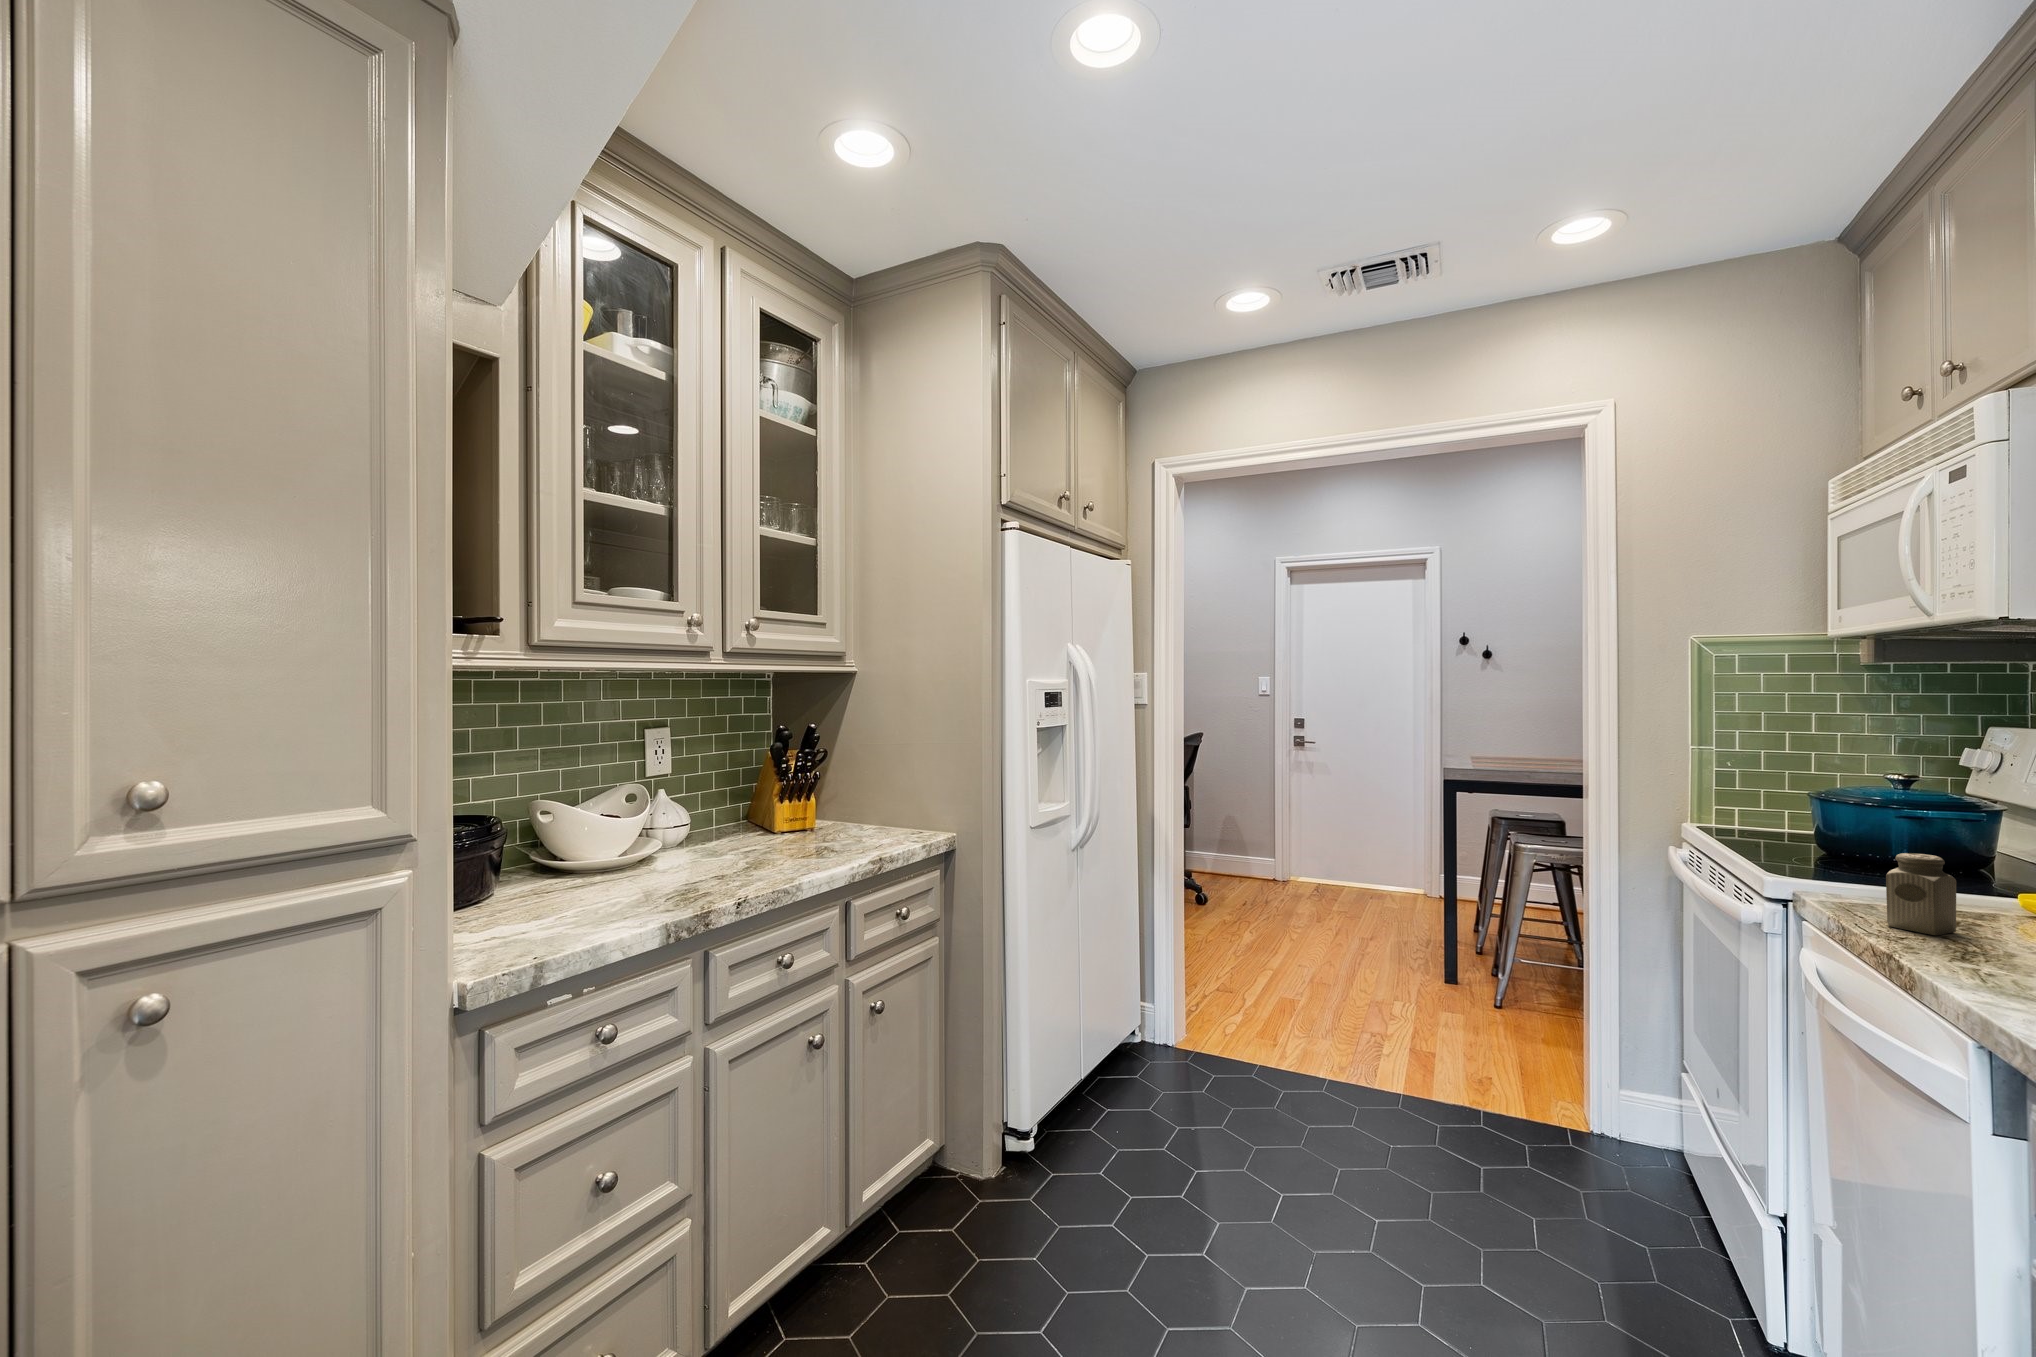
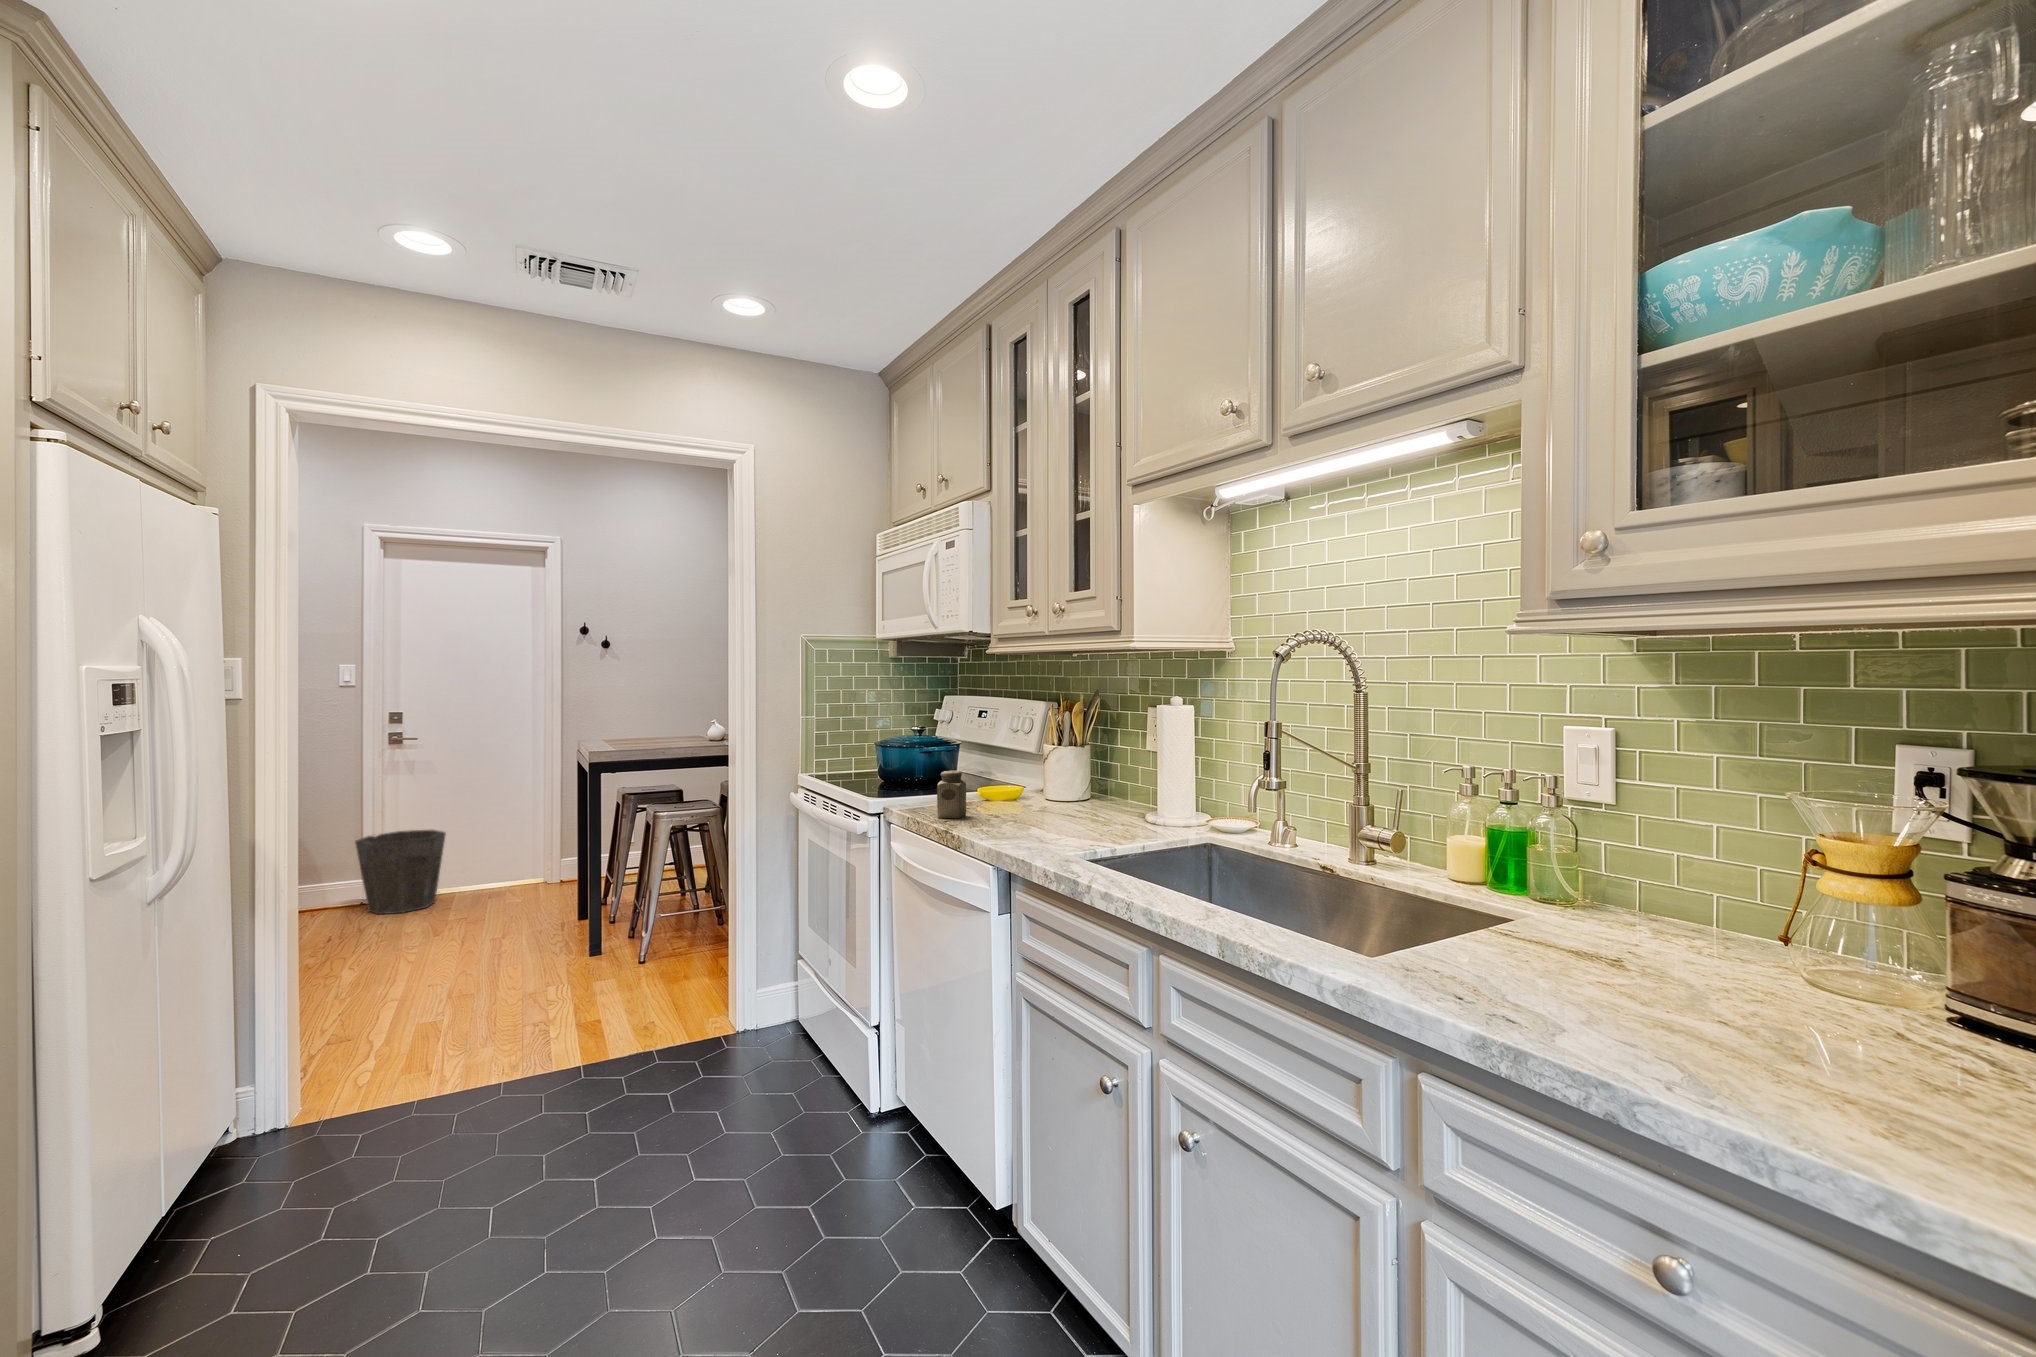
waste bin: none [1265,824,1335,898] -> present [355,830,446,914]

